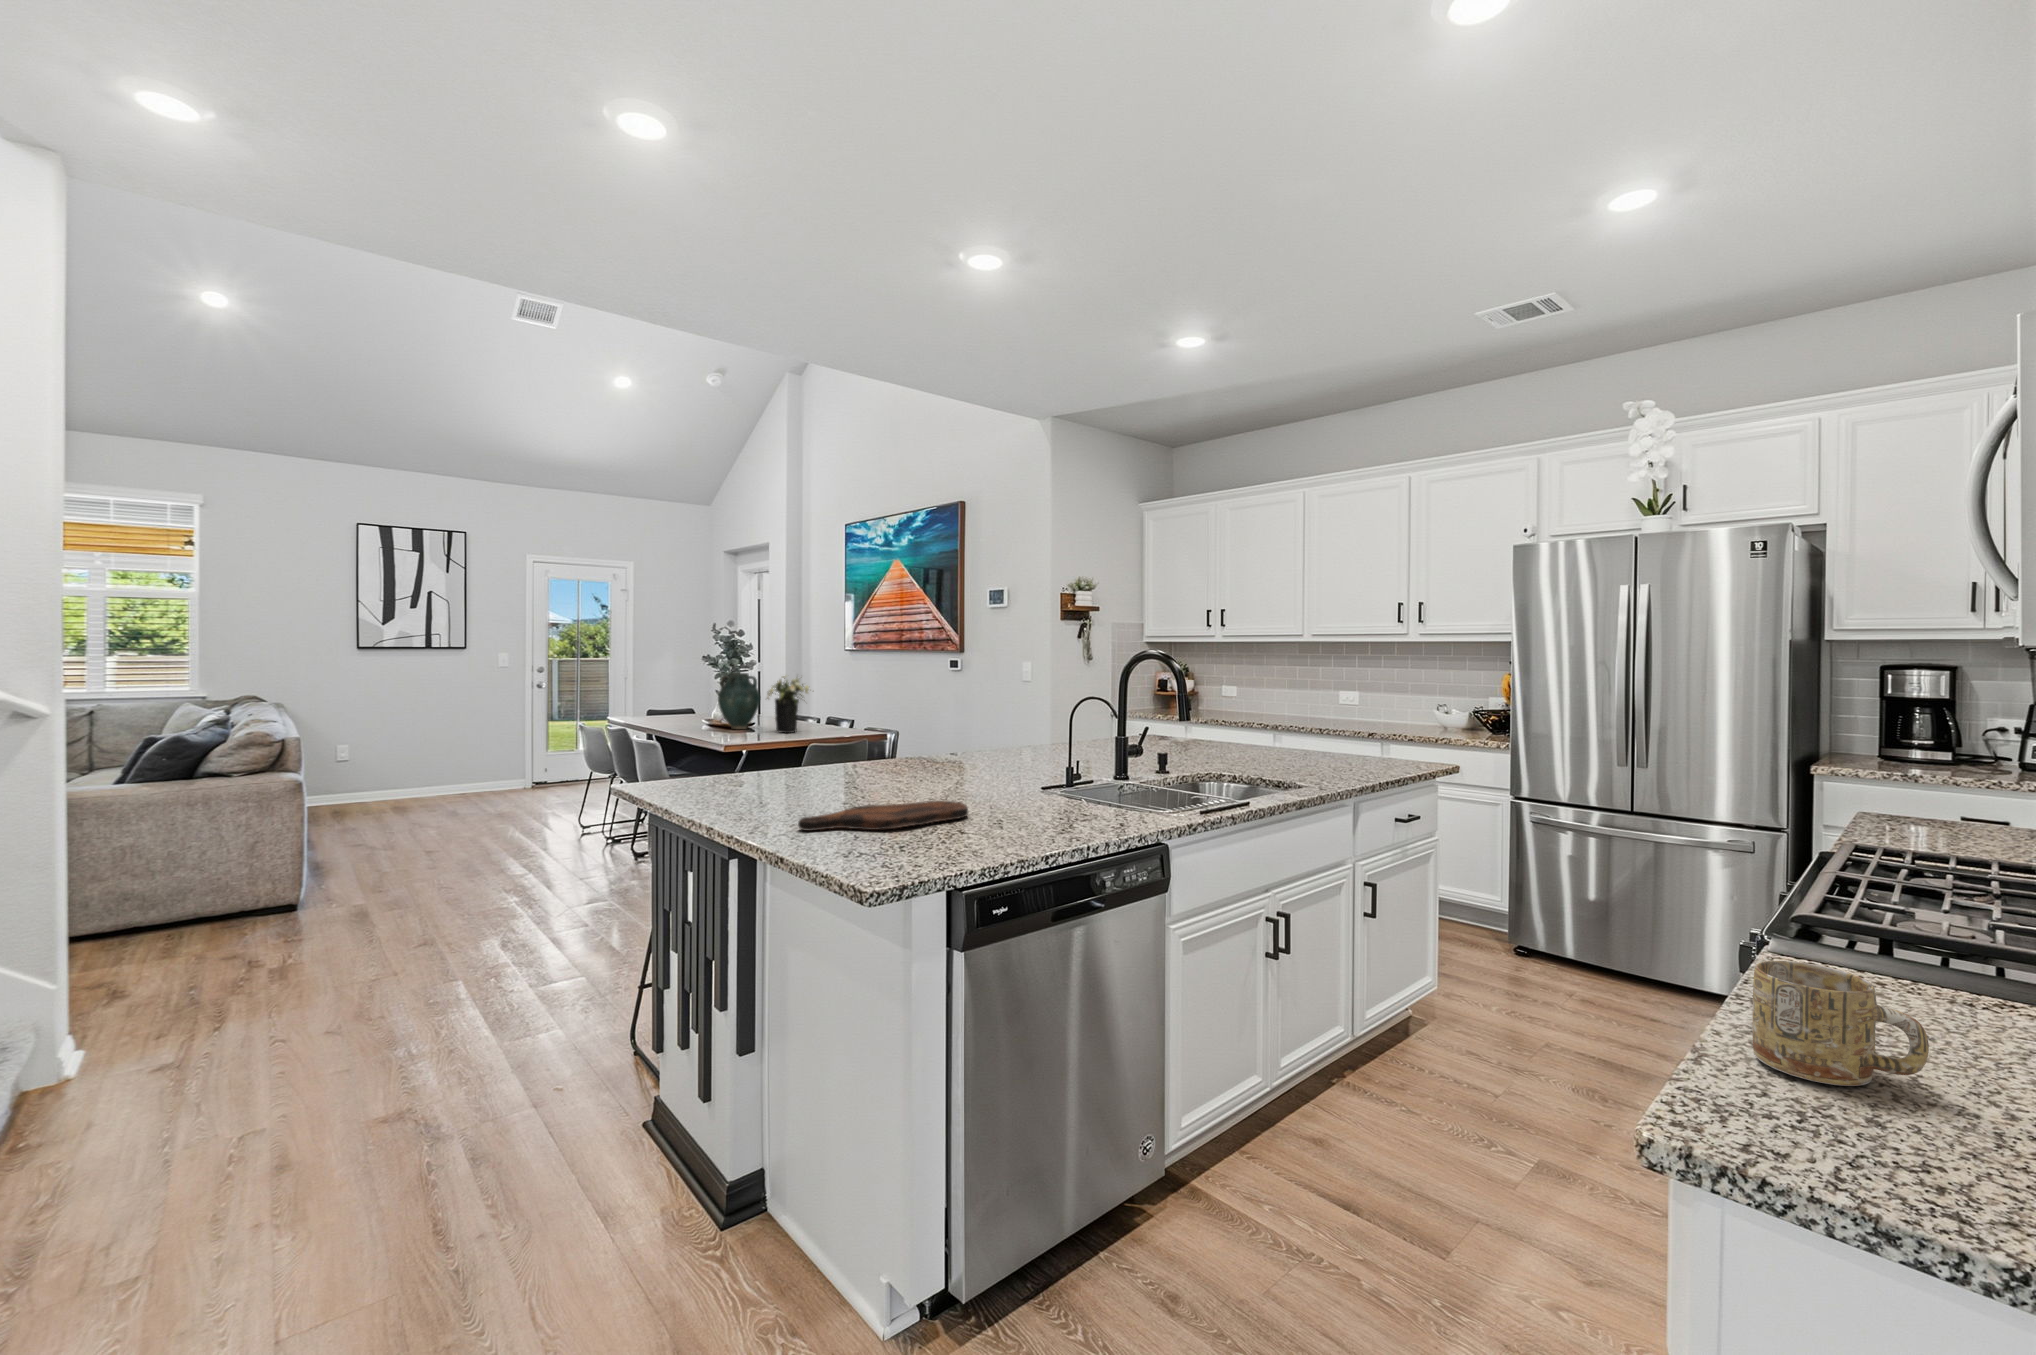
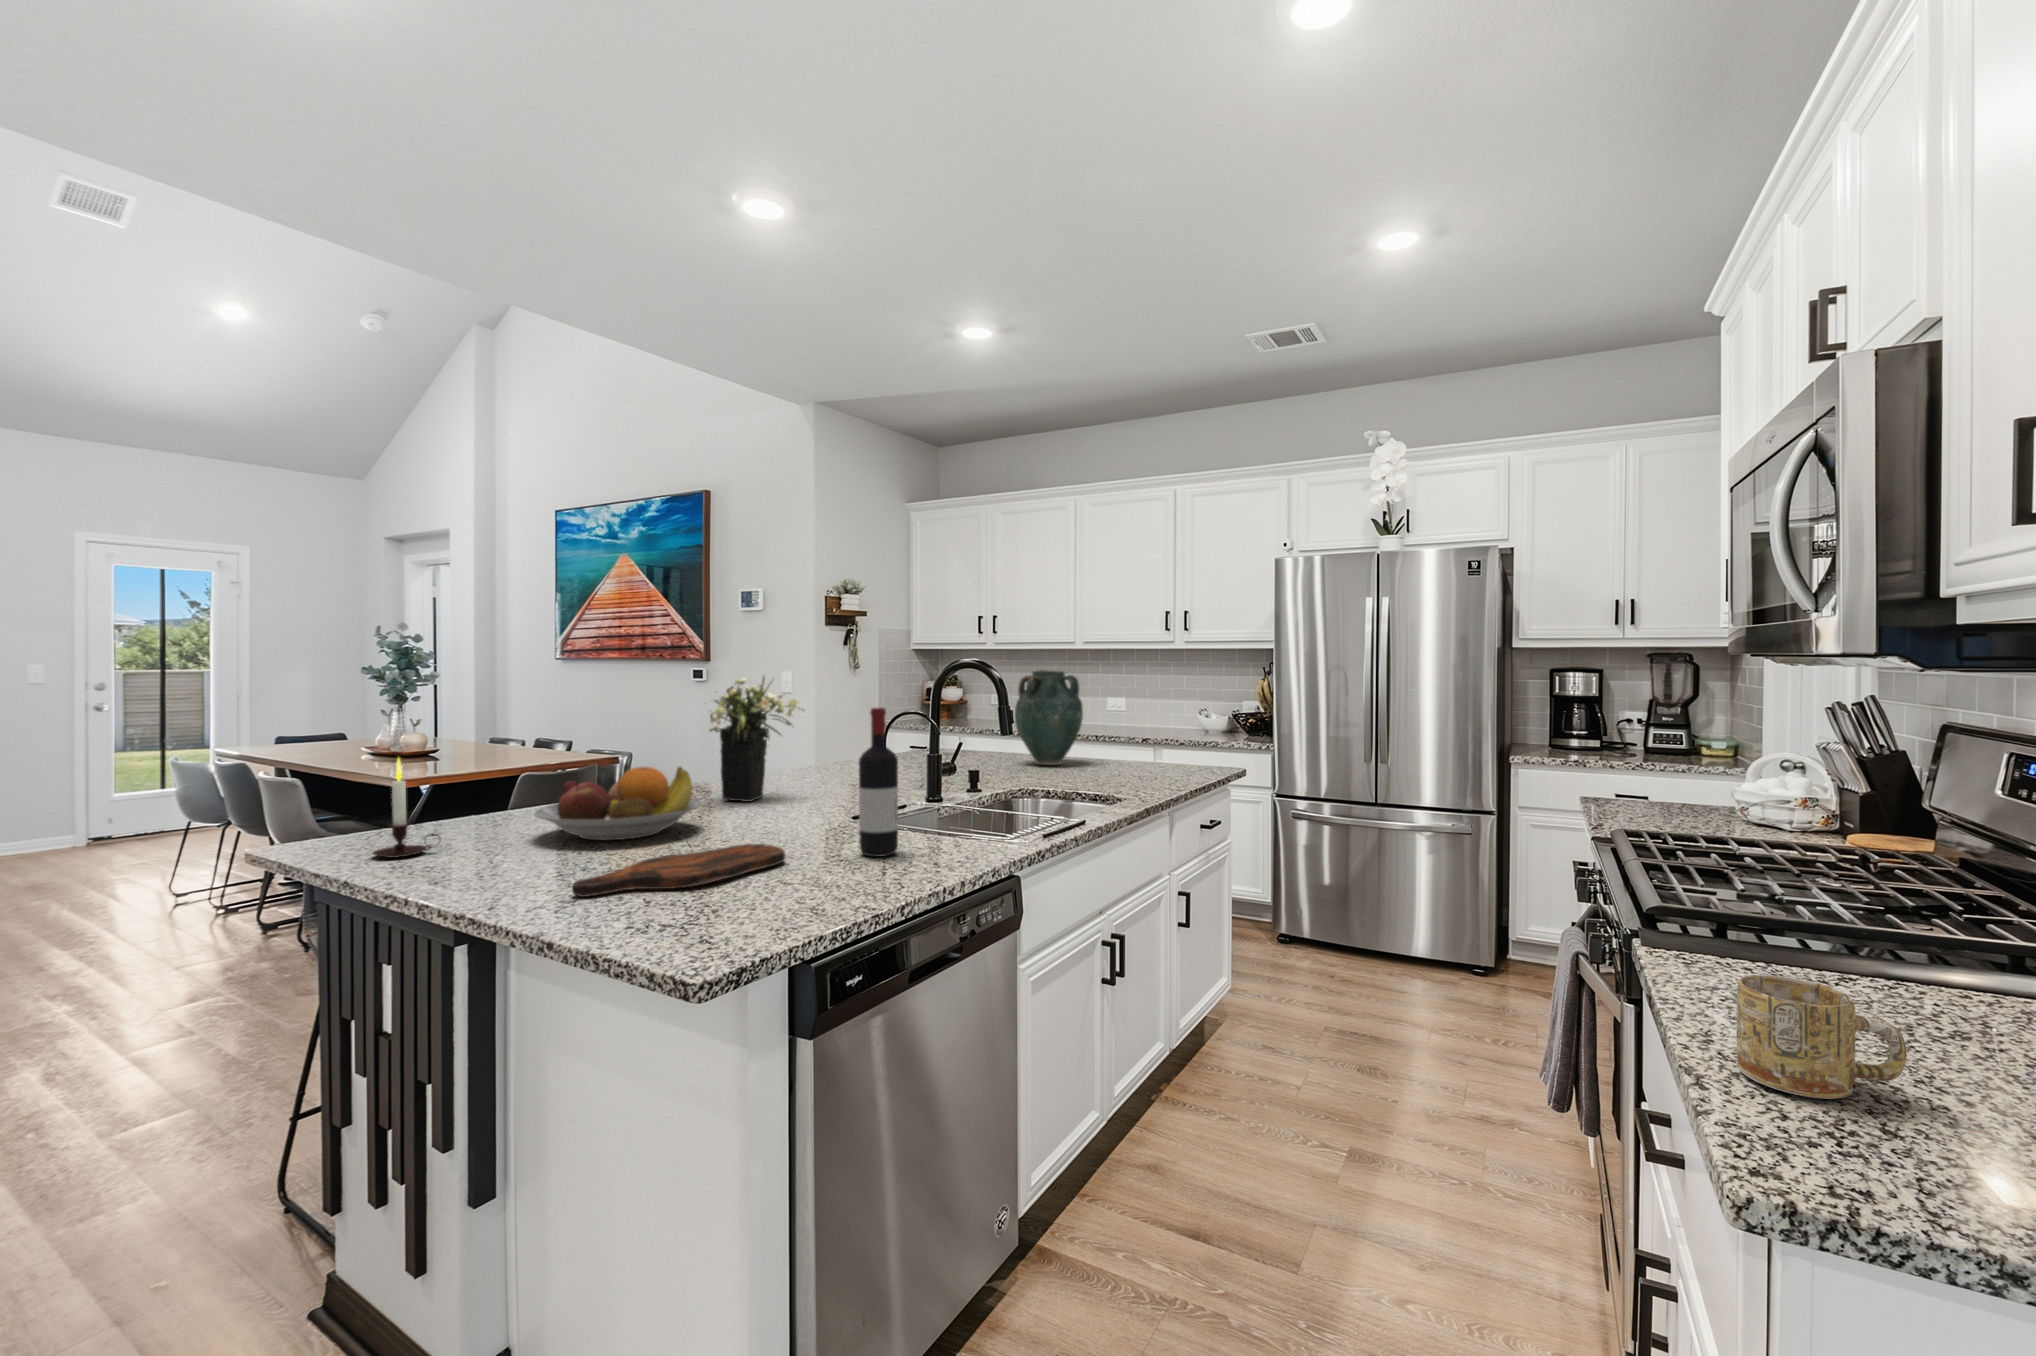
vase: present [718,673,761,729] -> present [1015,670,1083,765]
flower arrangement: present [767,676,809,733] -> present [710,677,804,802]
wine bottle: none [1032,688,1066,818] -> present [859,708,898,857]
candle: none [676,719,722,796] -> present [373,758,441,858]
fruit bowl: none [789,735,917,793] -> present [534,767,702,840]

